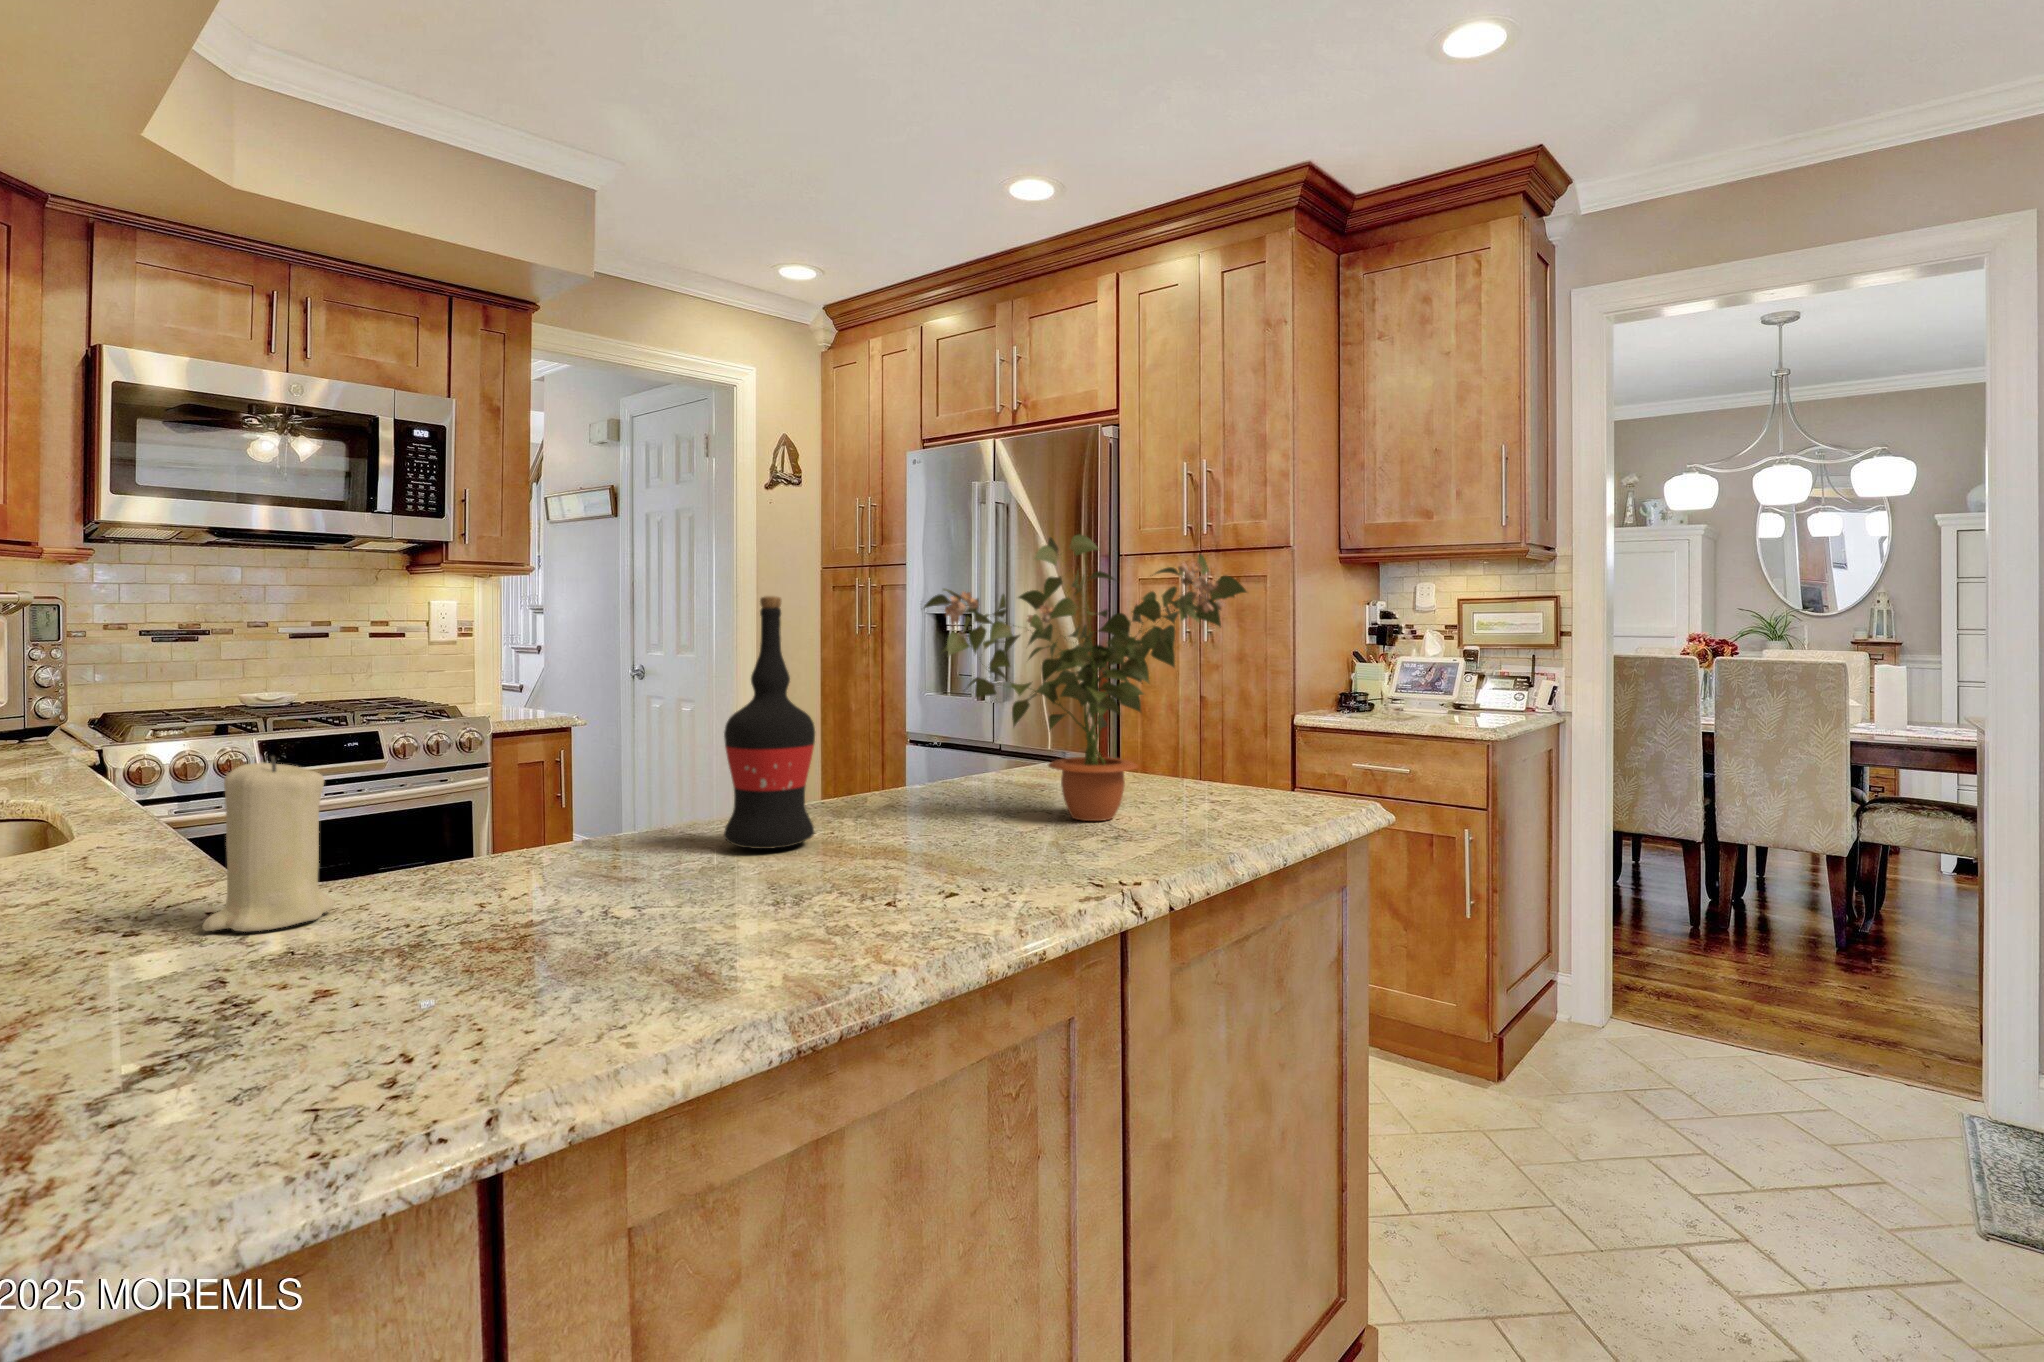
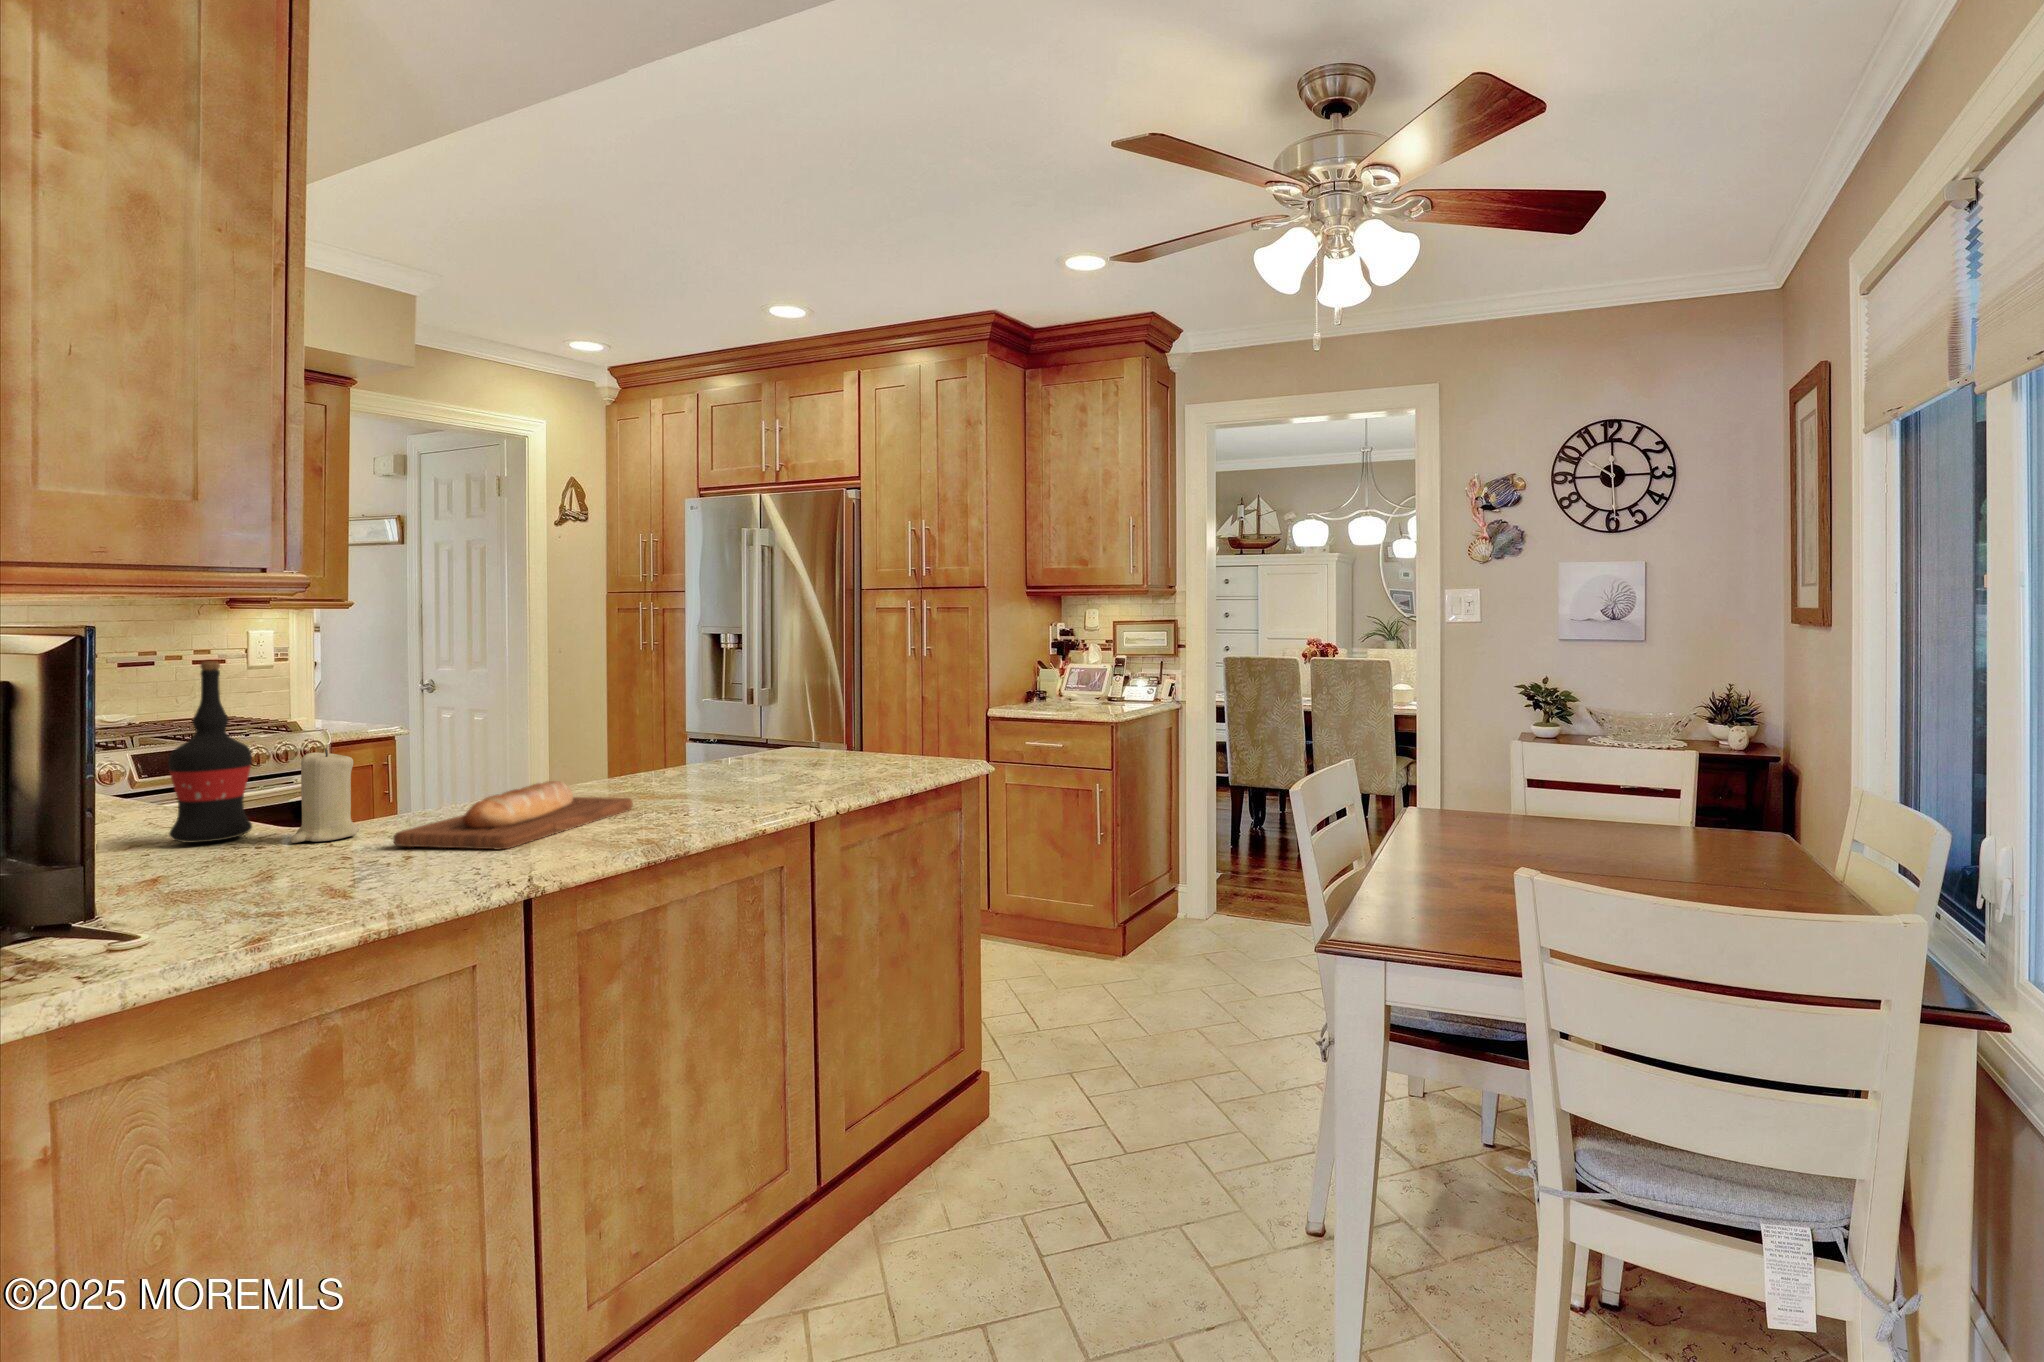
potted plant: present [924,534,1246,821] -> none [700,605,896,775]
wine bottle: present [724,596,815,849] -> present [168,662,252,843]
bread loaf: none [335,829,801,995] -> present [393,781,633,850]

